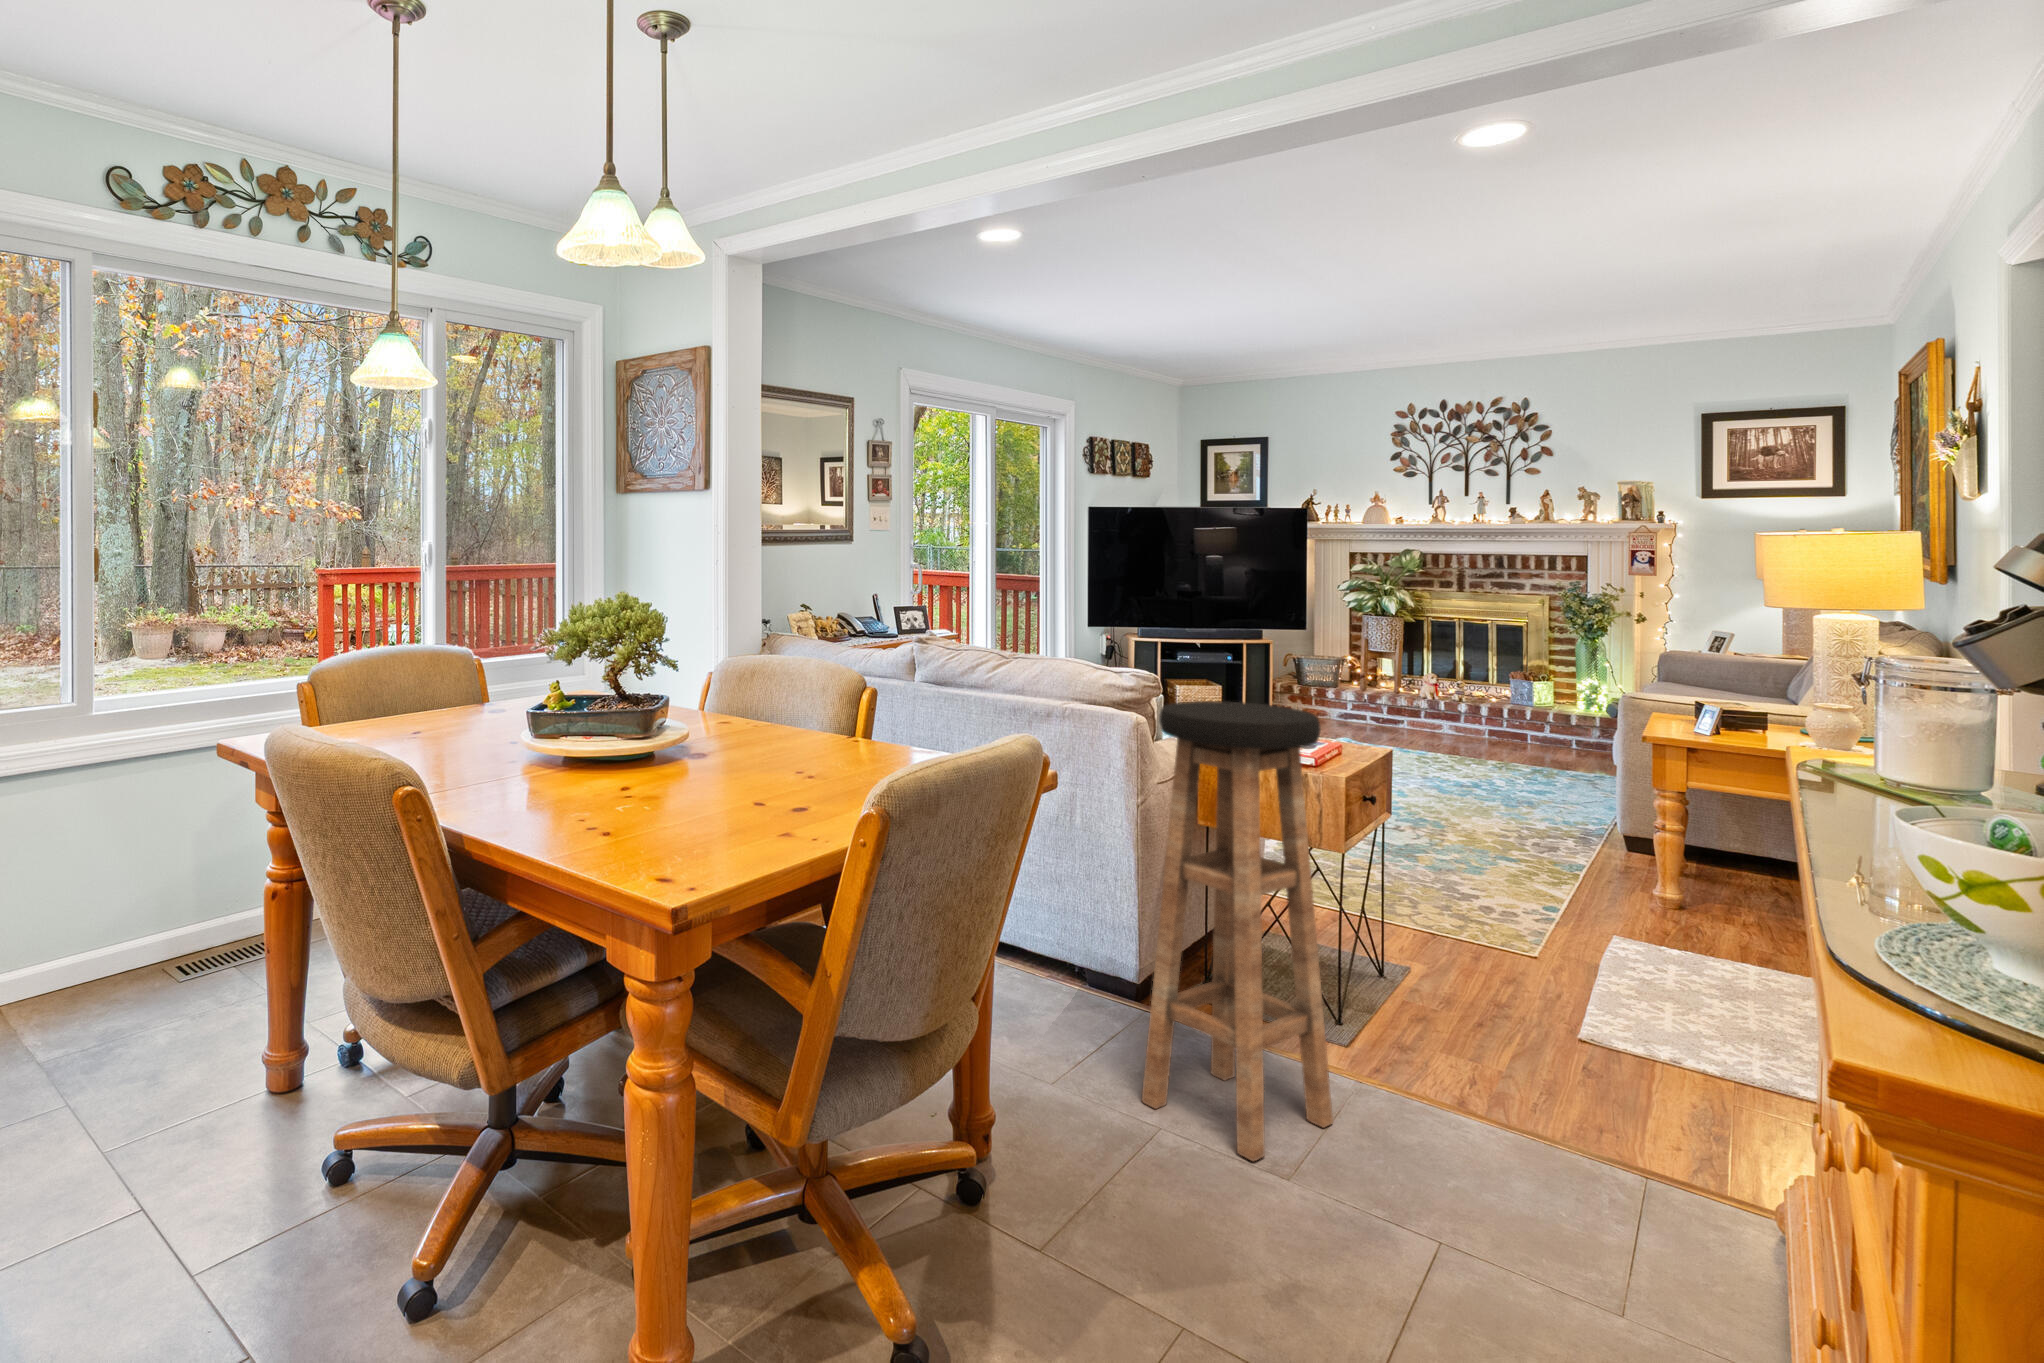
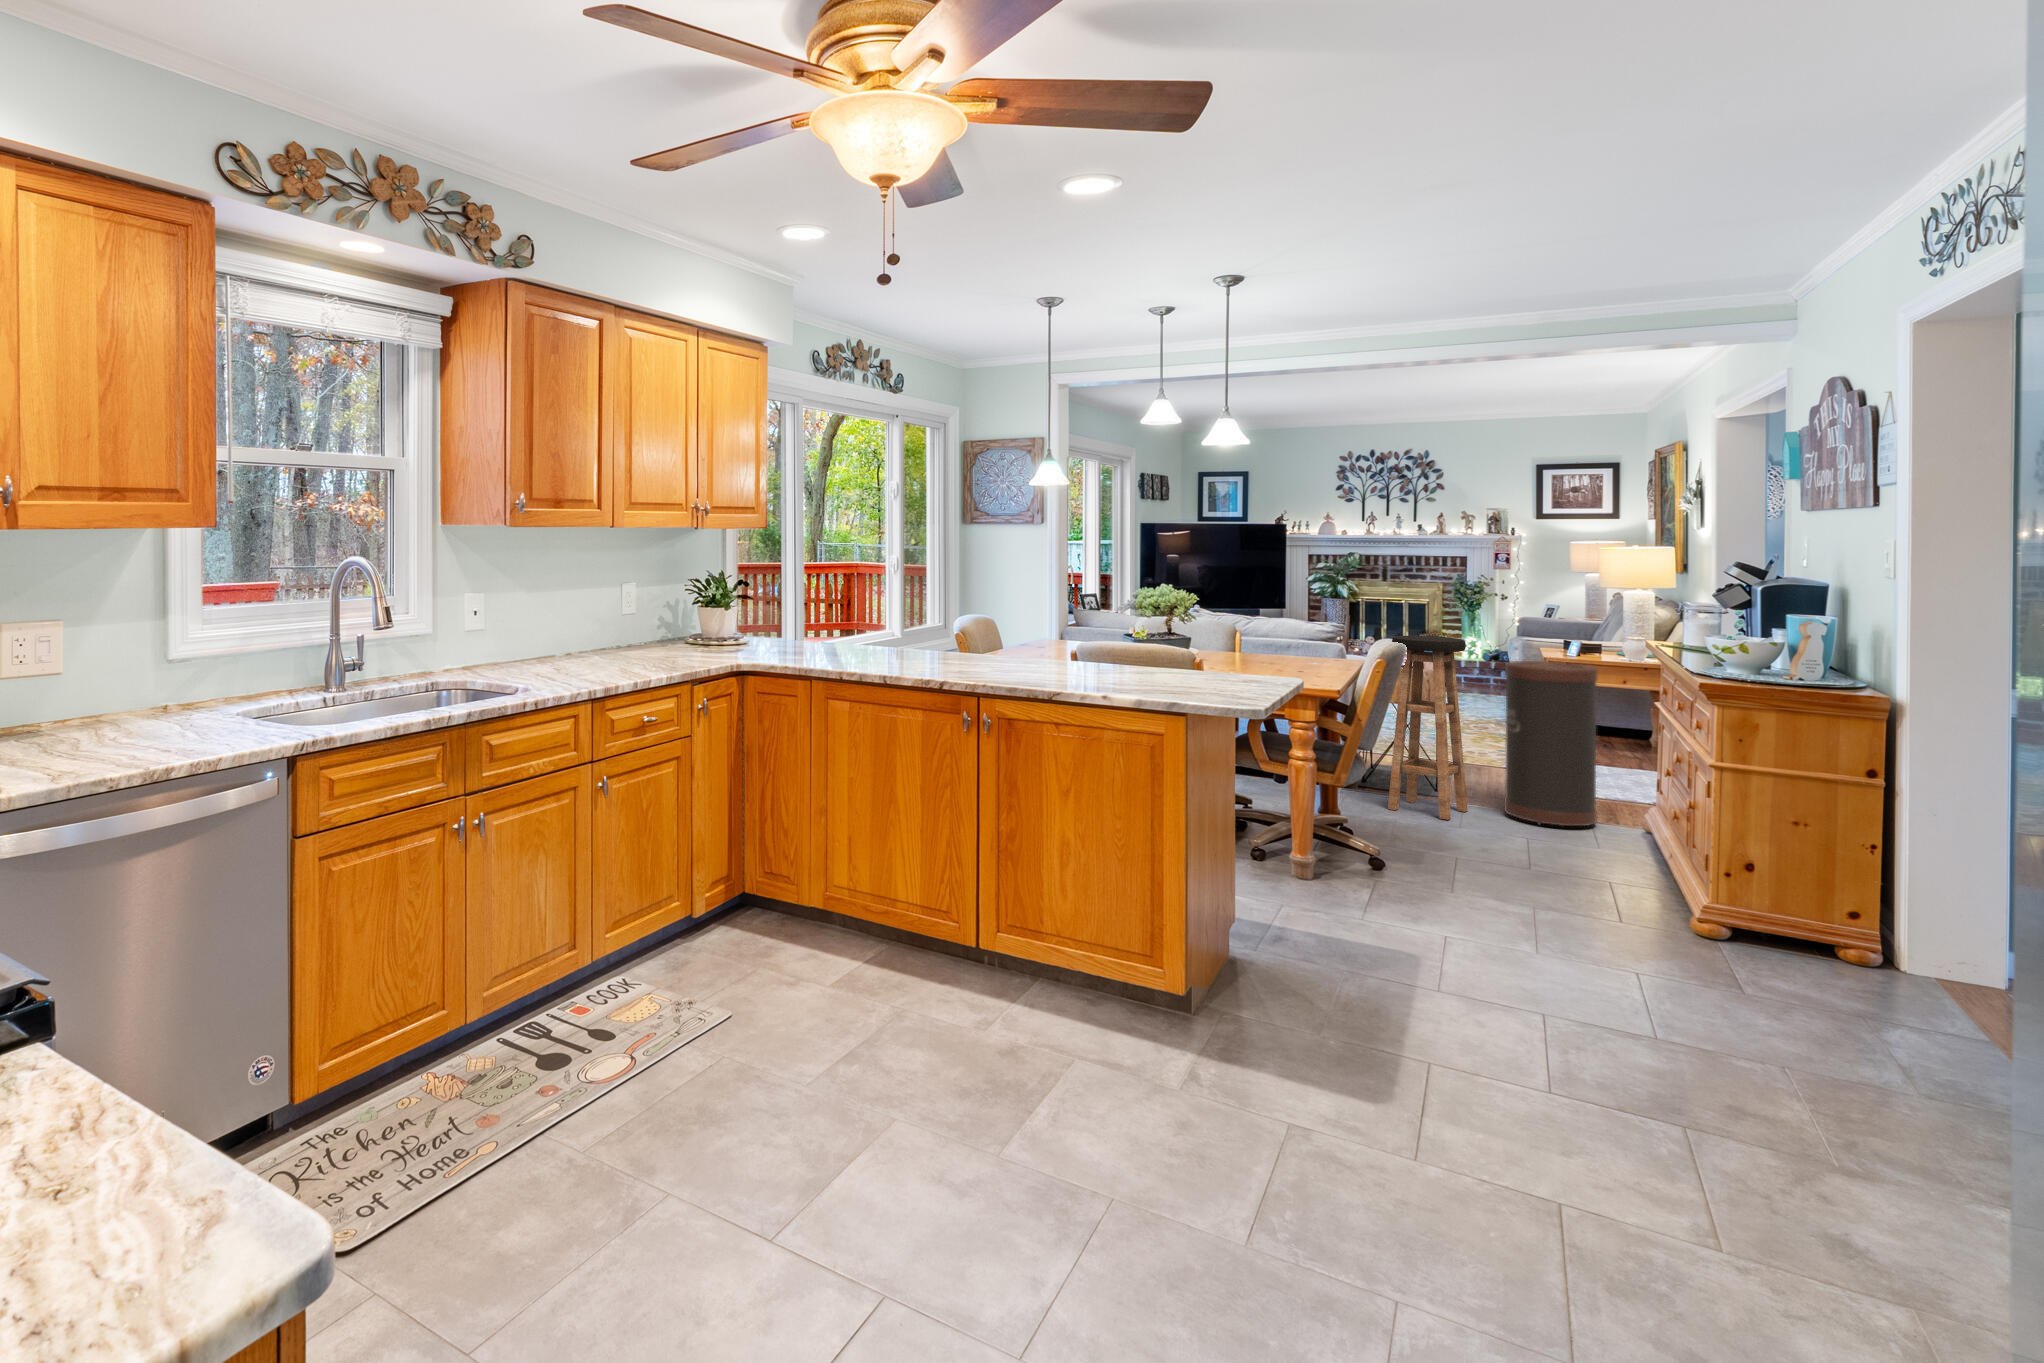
trash can: none [1418,771,1650,1228] -> present [1504,661,1598,826]

